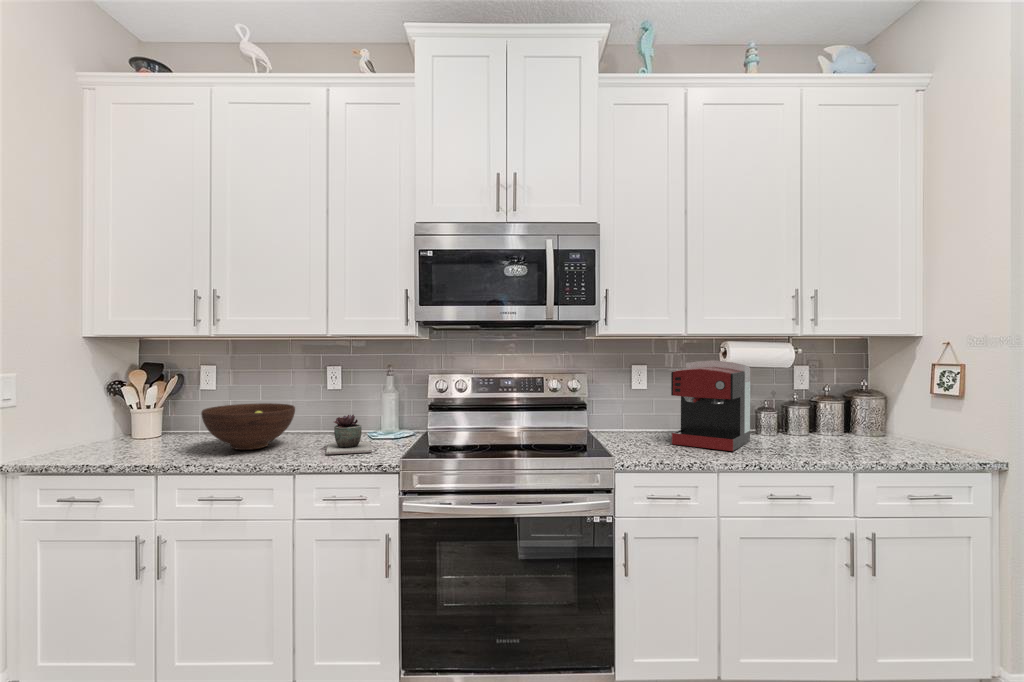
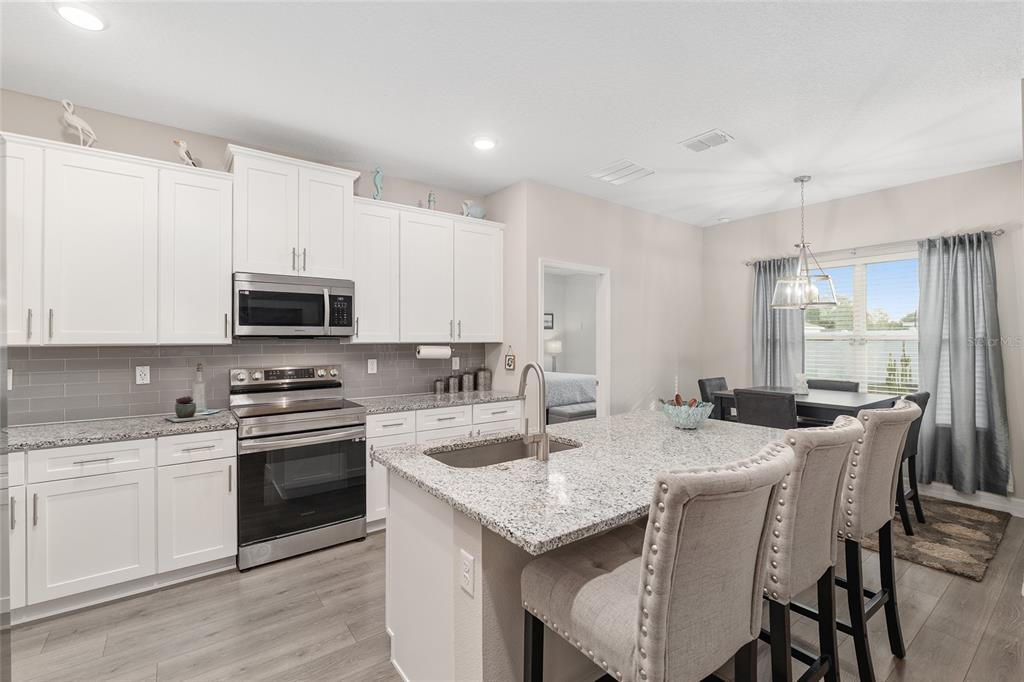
coffee maker: present [671,360,750,451] -> none [393,356,431,401]
fruit bowl: present [201,403,295,450] -> none [55,393,137,427]

